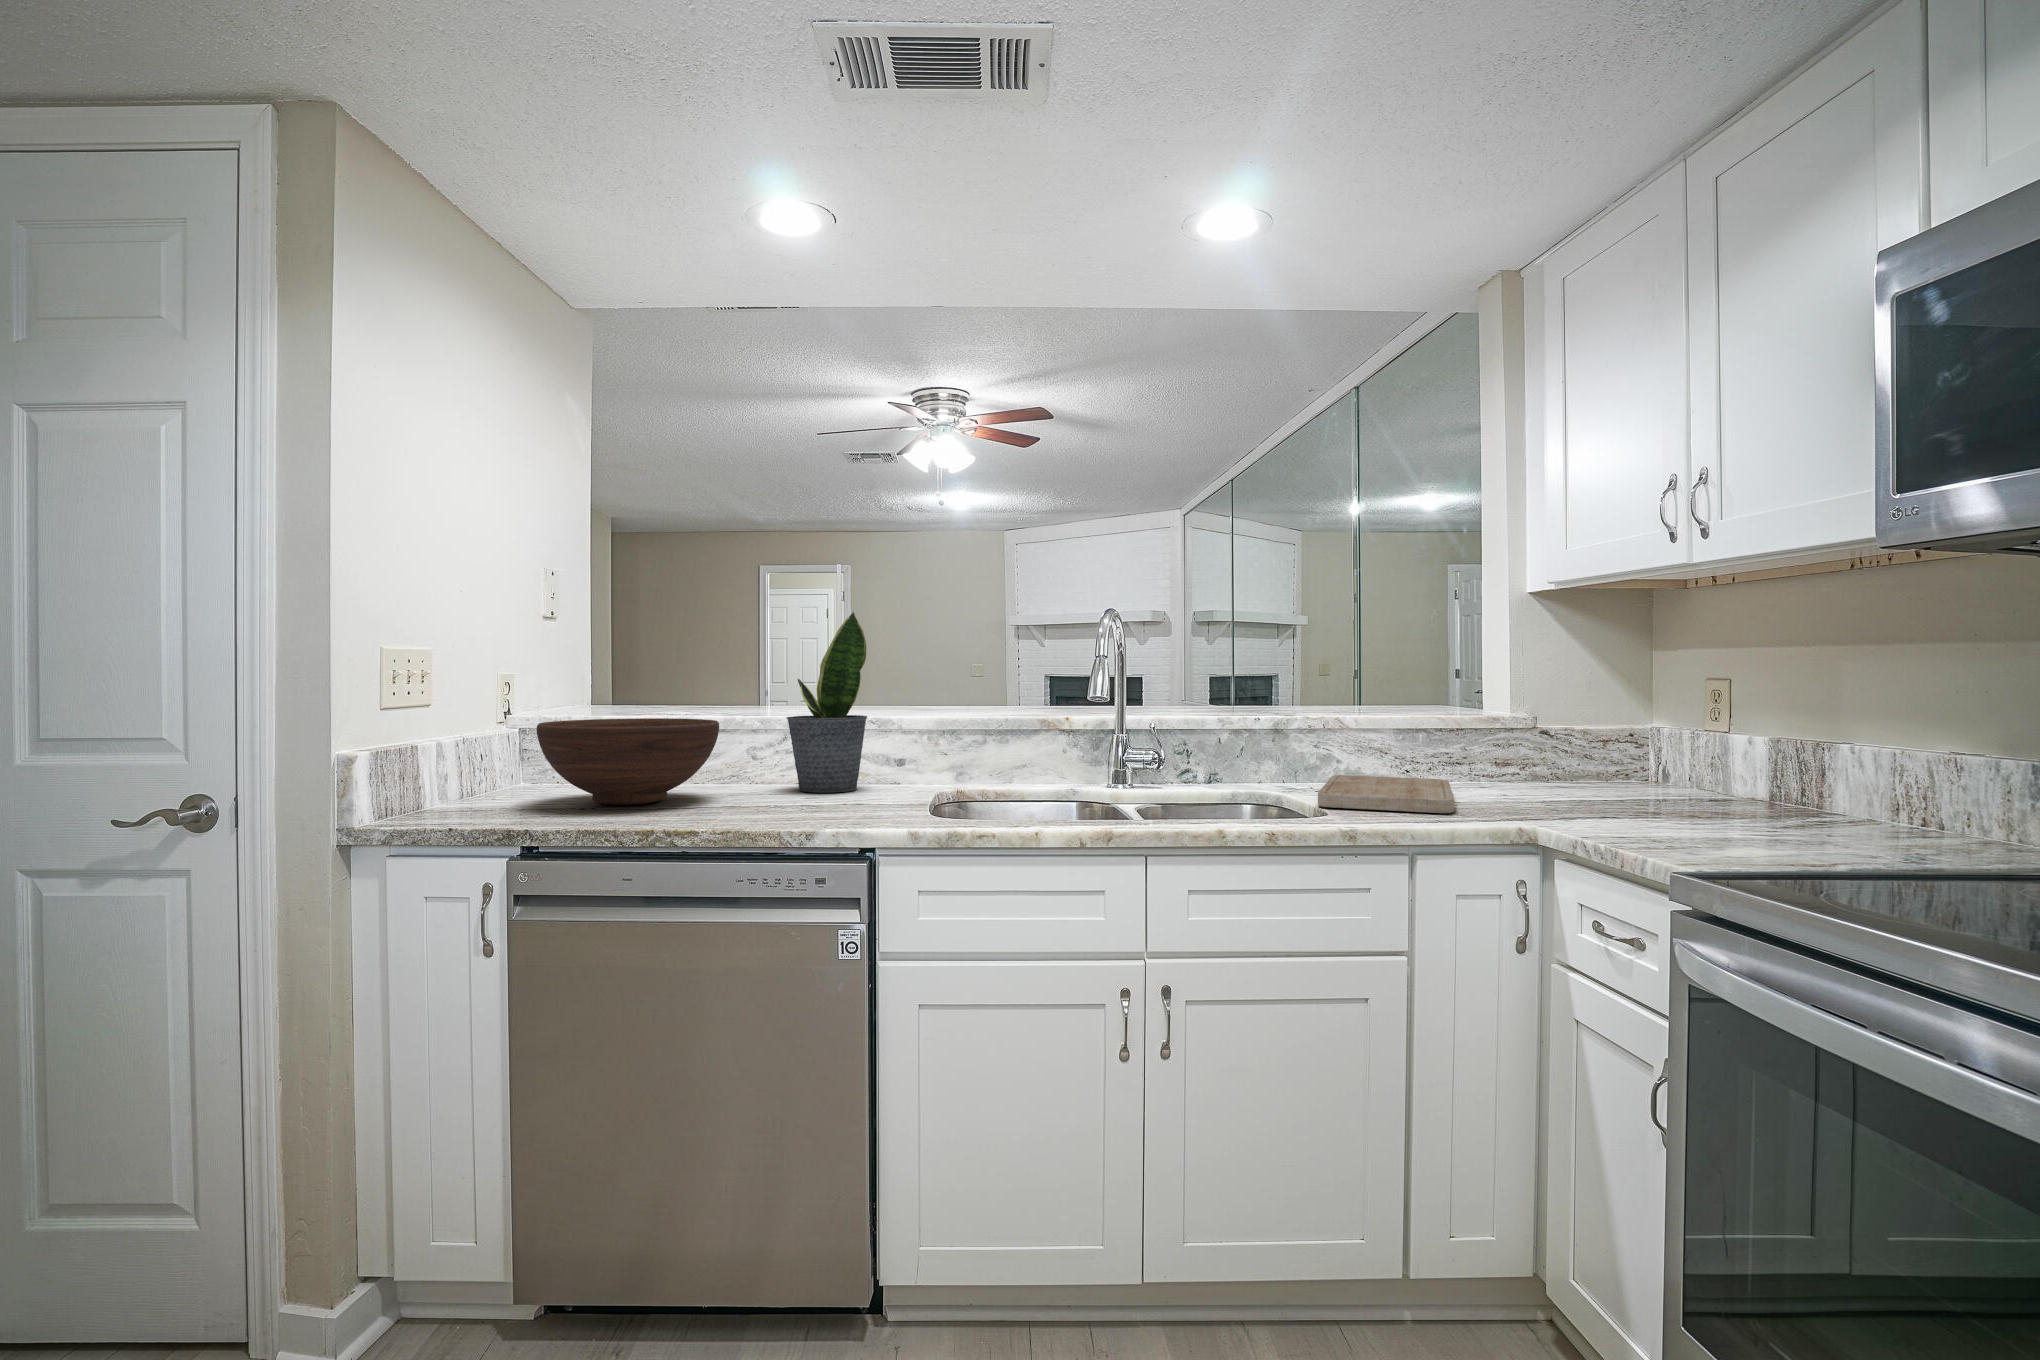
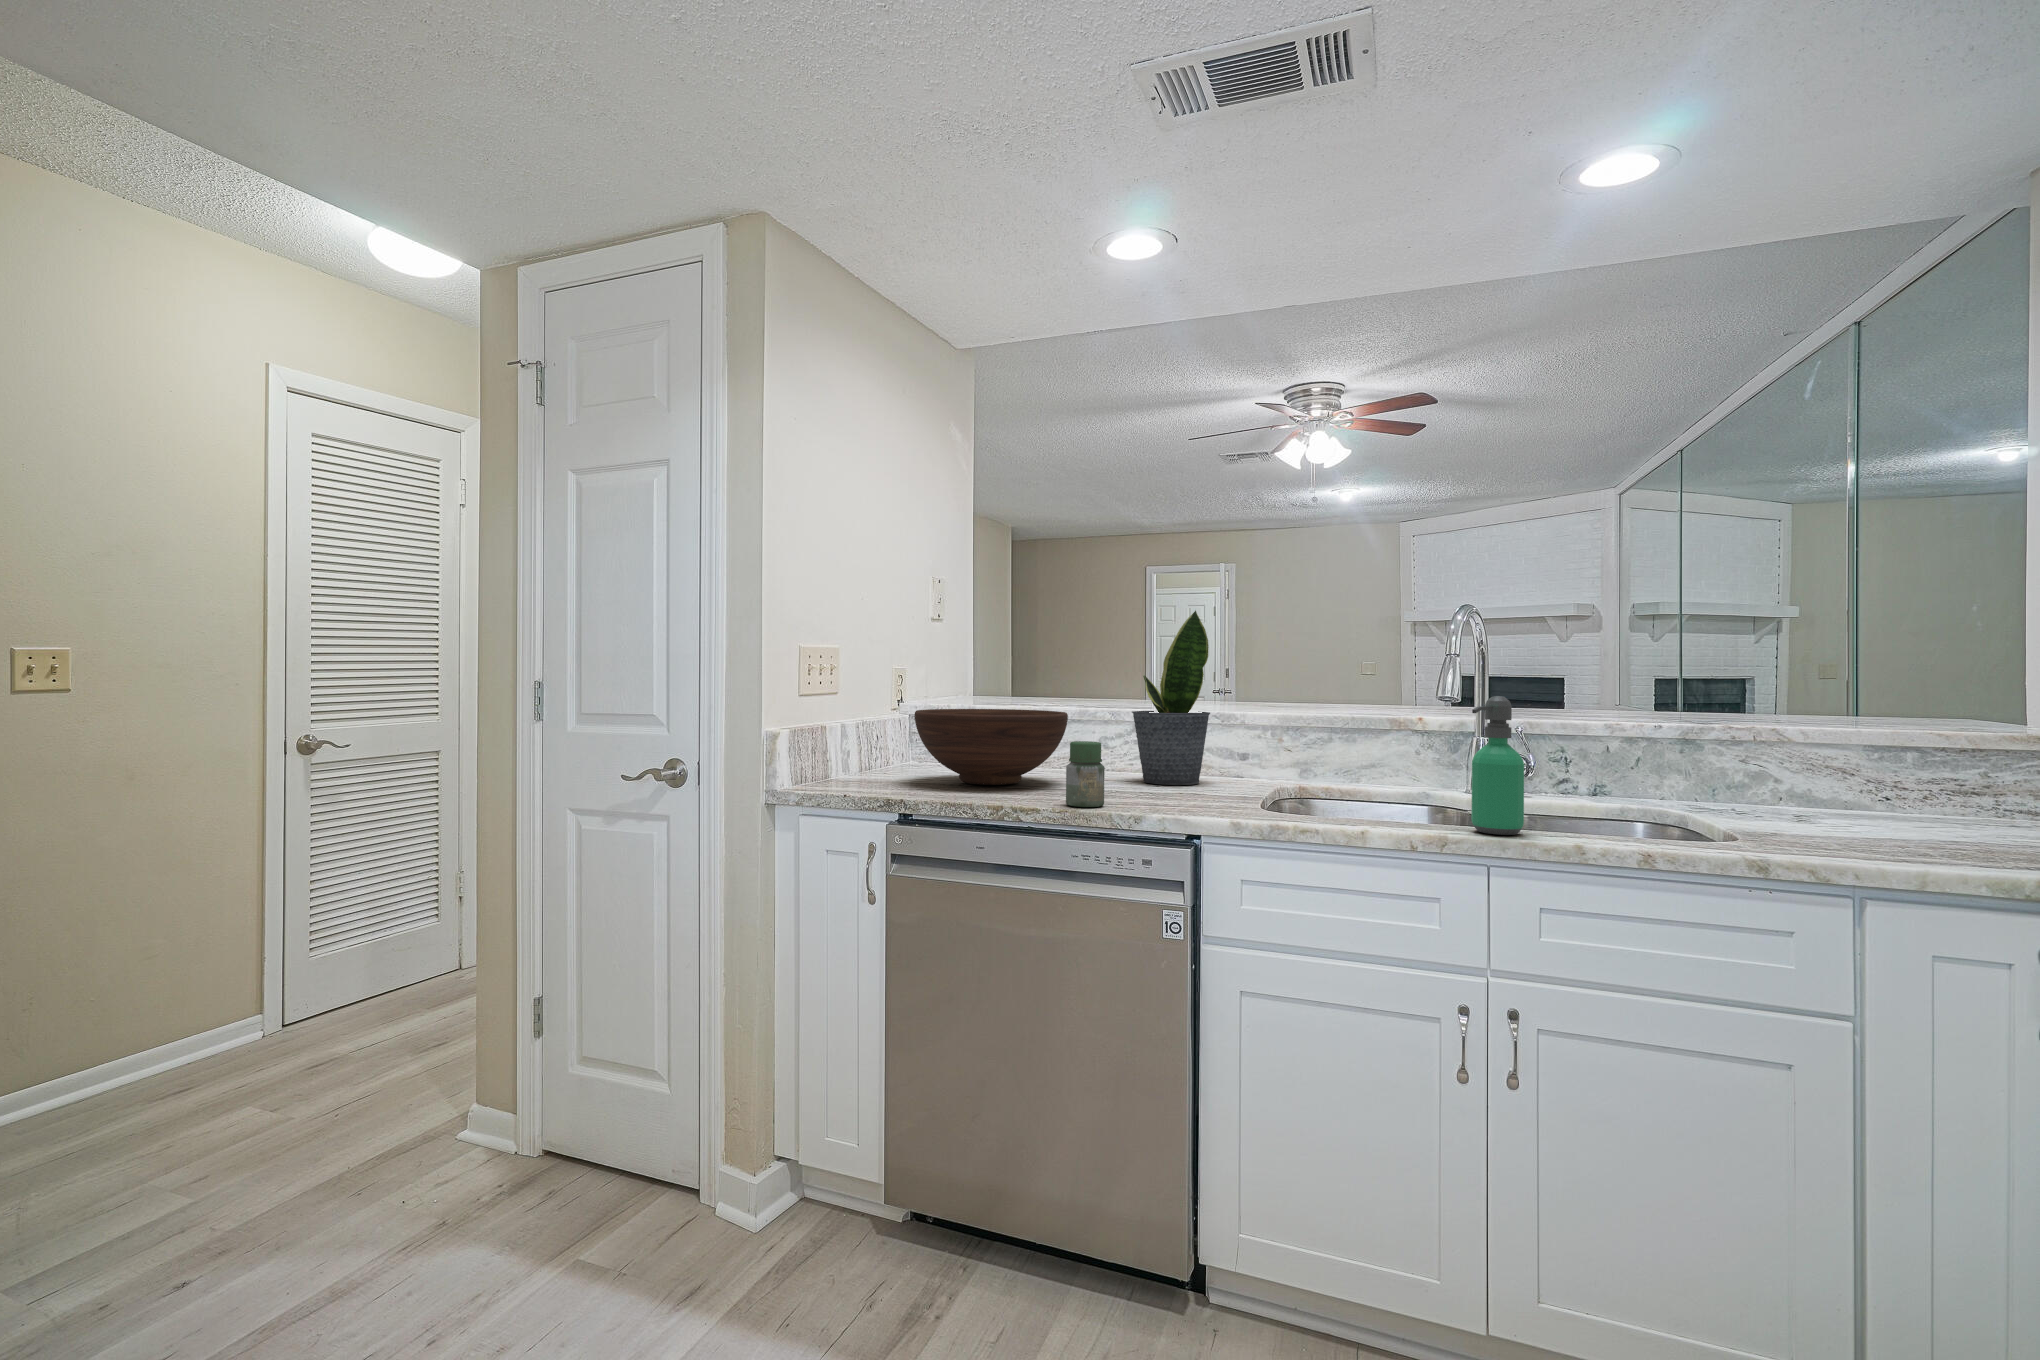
soap dispenser: none [1128,696,1172,825] -> present [1471,696,1524,835]
jar: none [728,753,770,824] -> present [1066,741,1105,807]
cutting board: present [1318,775,1454,813] -> none [1728,797,1938,848]

